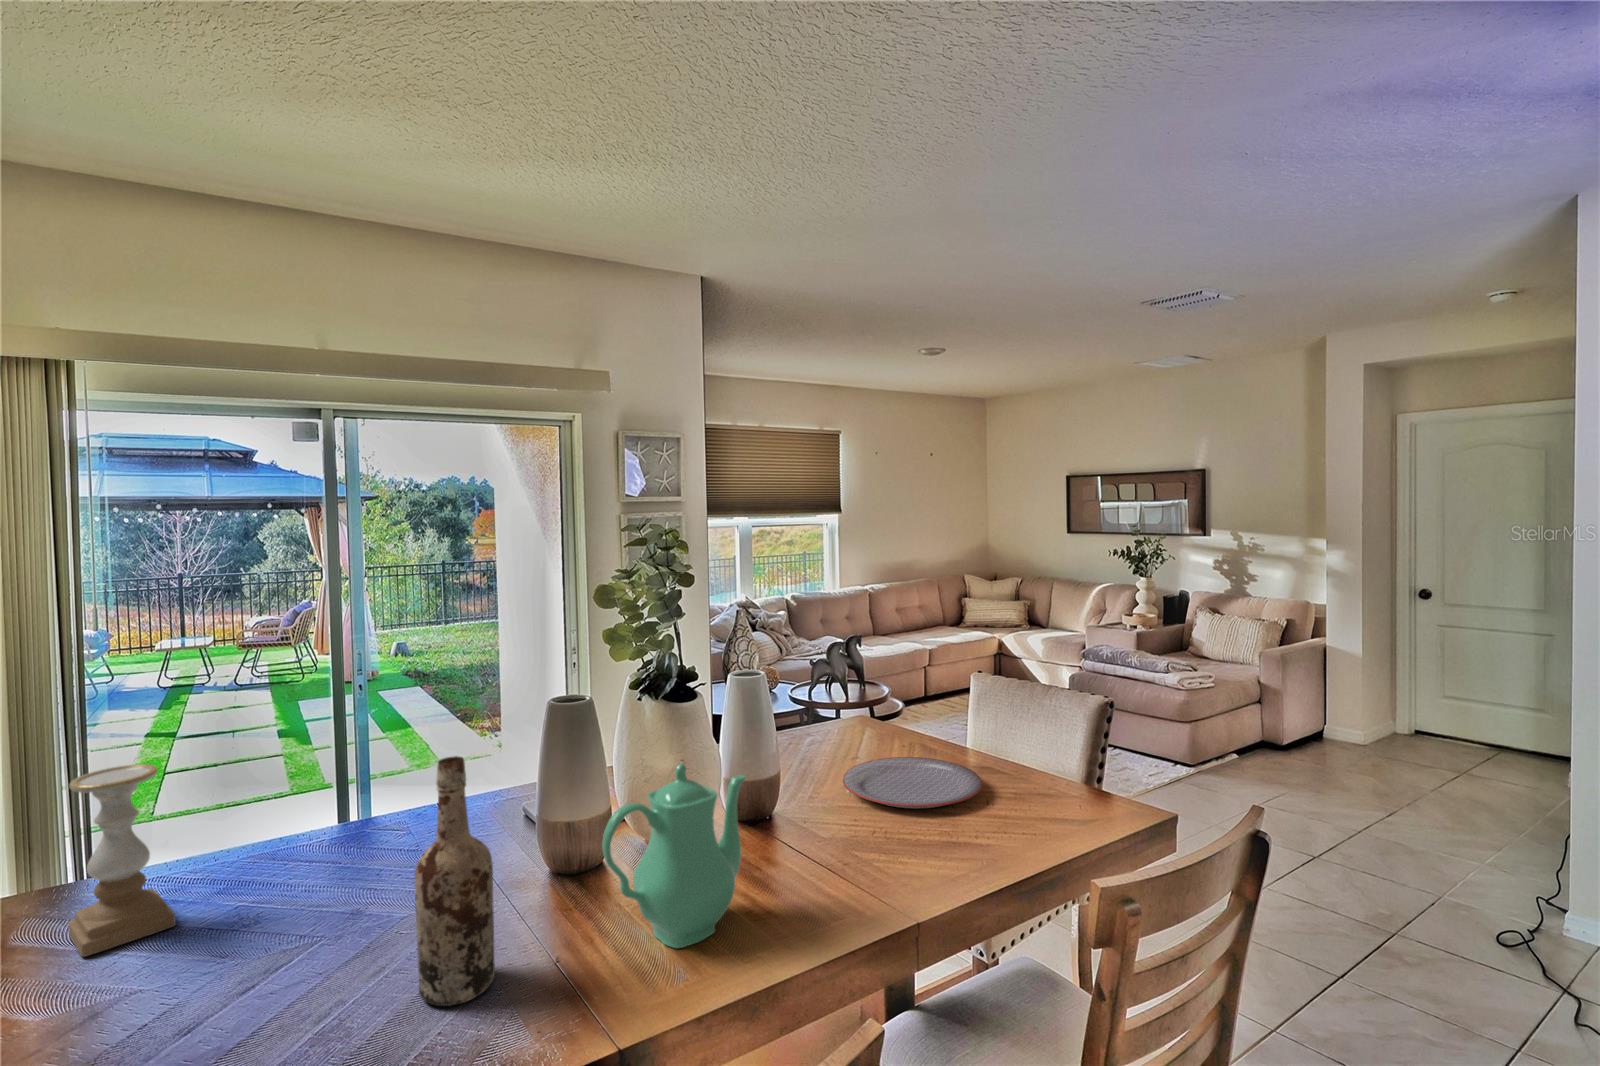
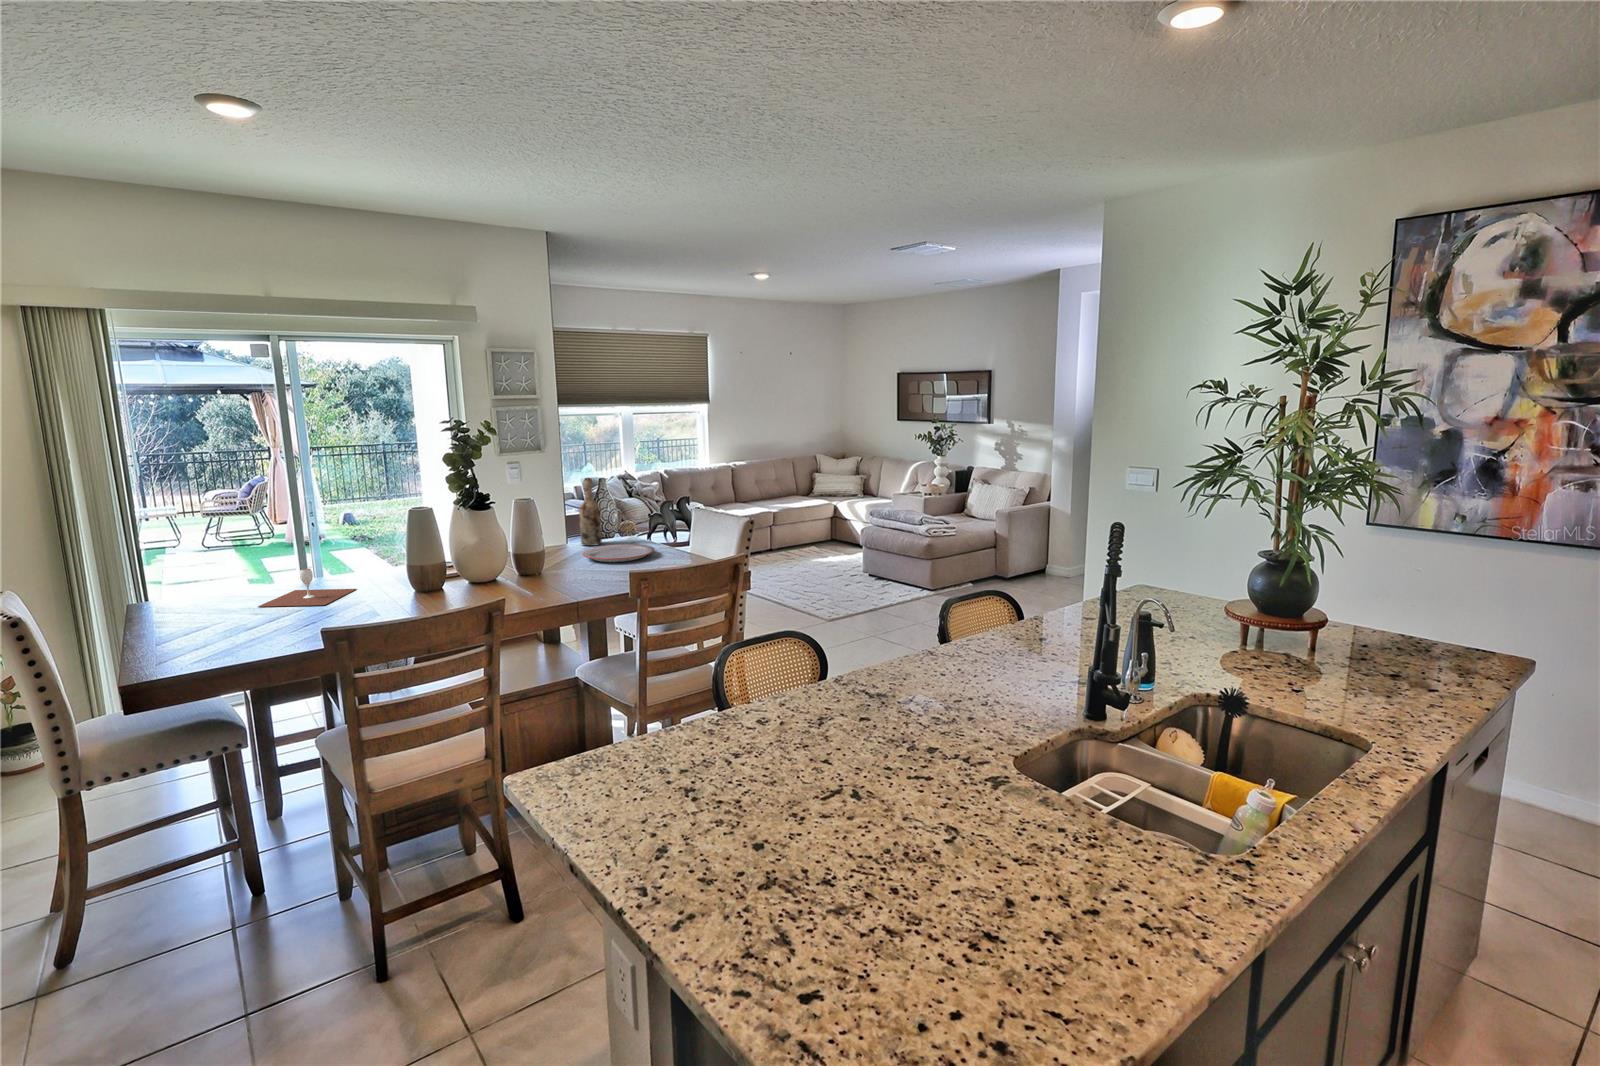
wine bottle: present [415,756,495,1006] -> present [579,478,602,546]
candle holder: present [68,764,176,957] -> none [201,527,252,602]
teapot: present [602,764,746,948] -> none [434,523,503,596]
wine glass: none [166,870,412,987] -> present [258,569,356,607]

